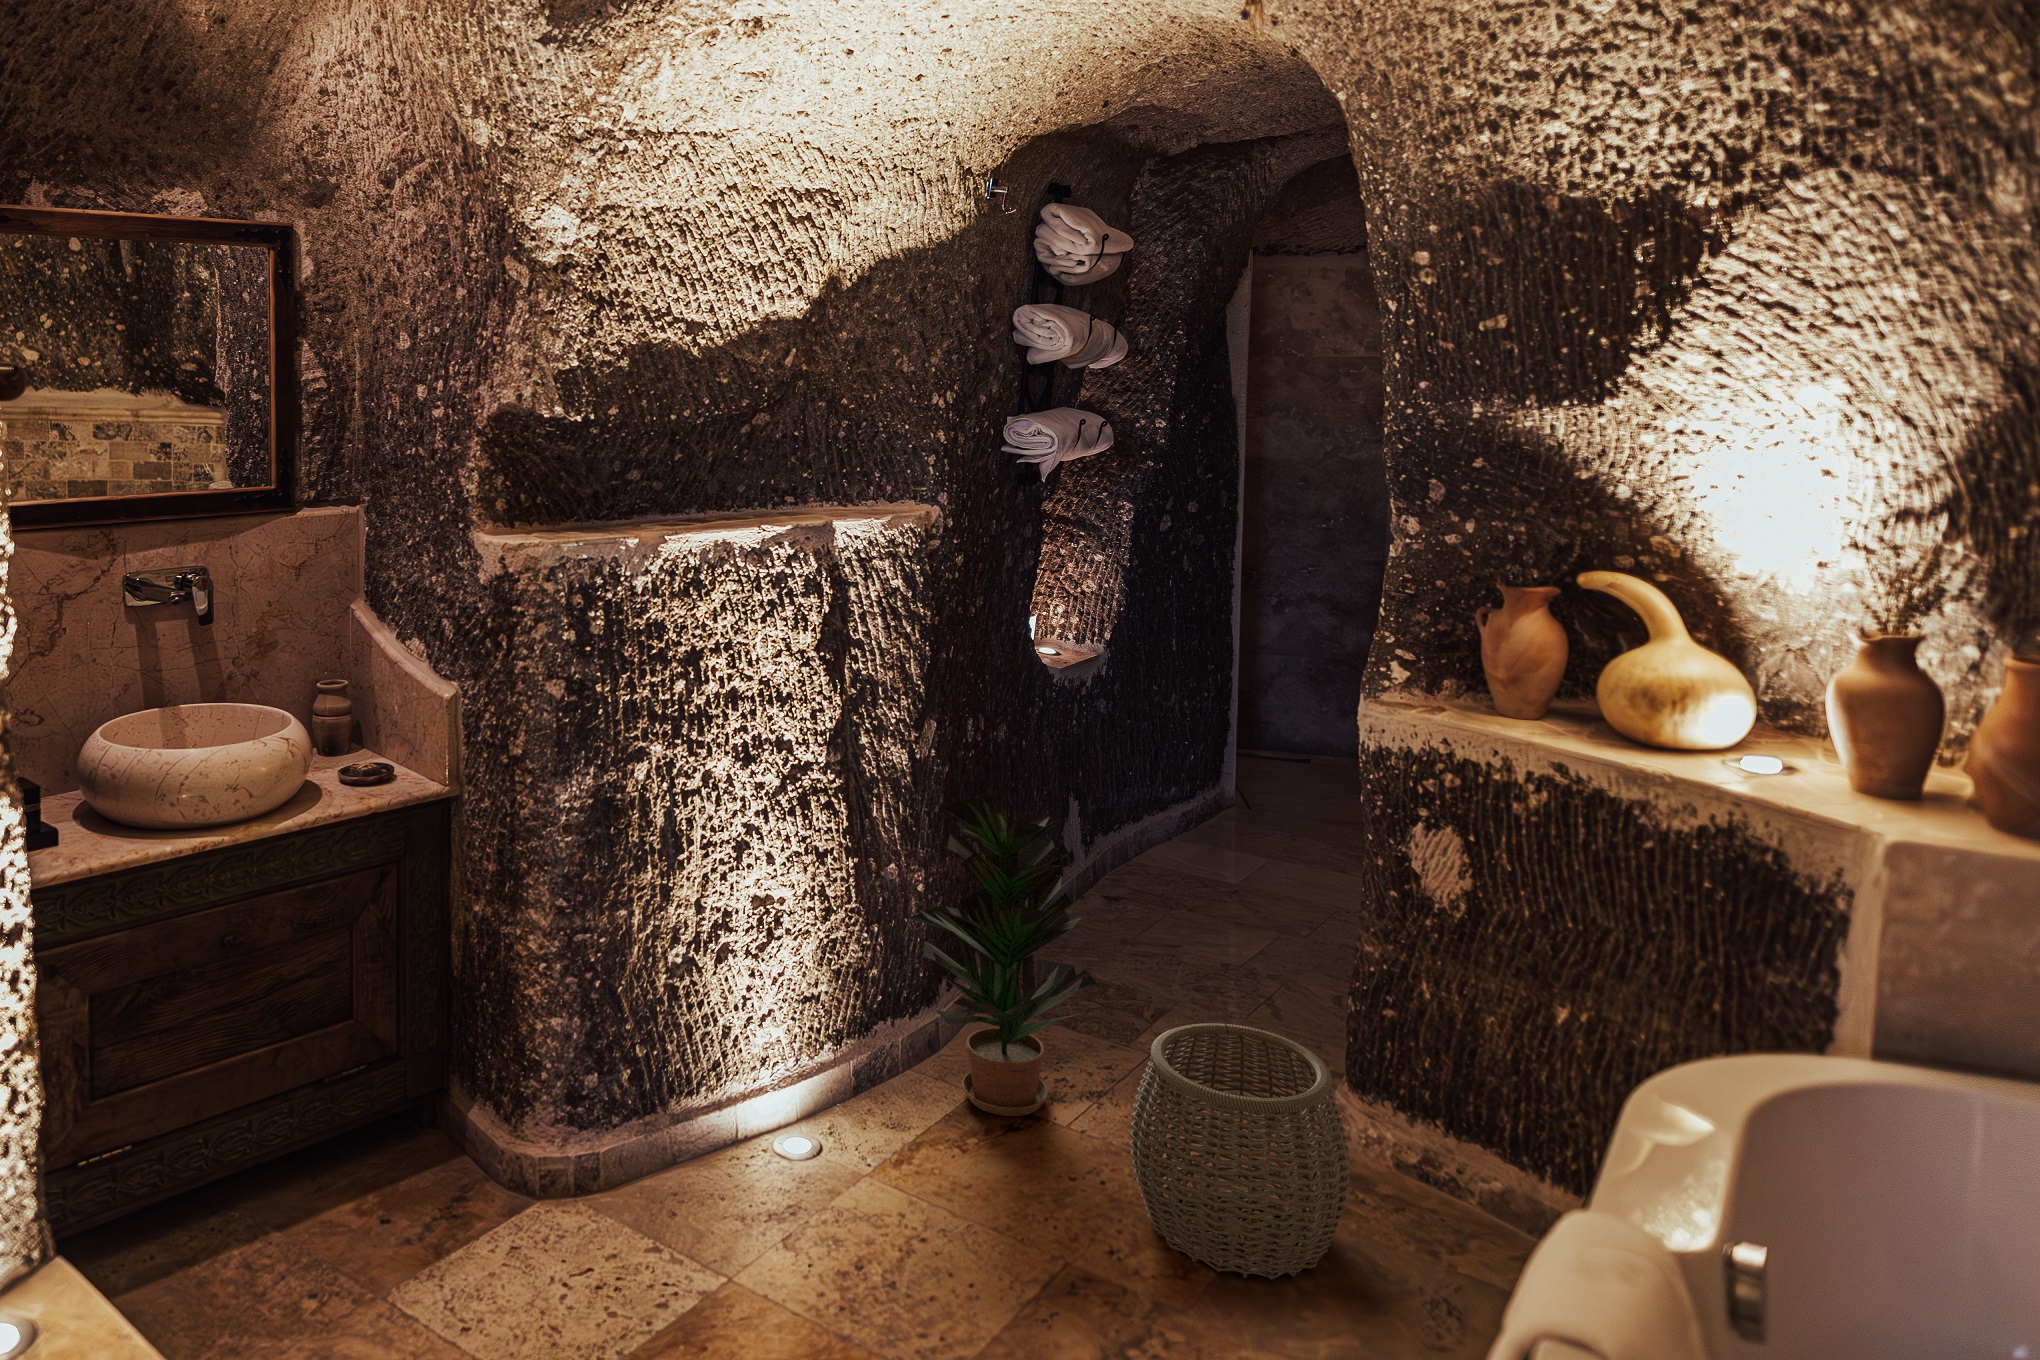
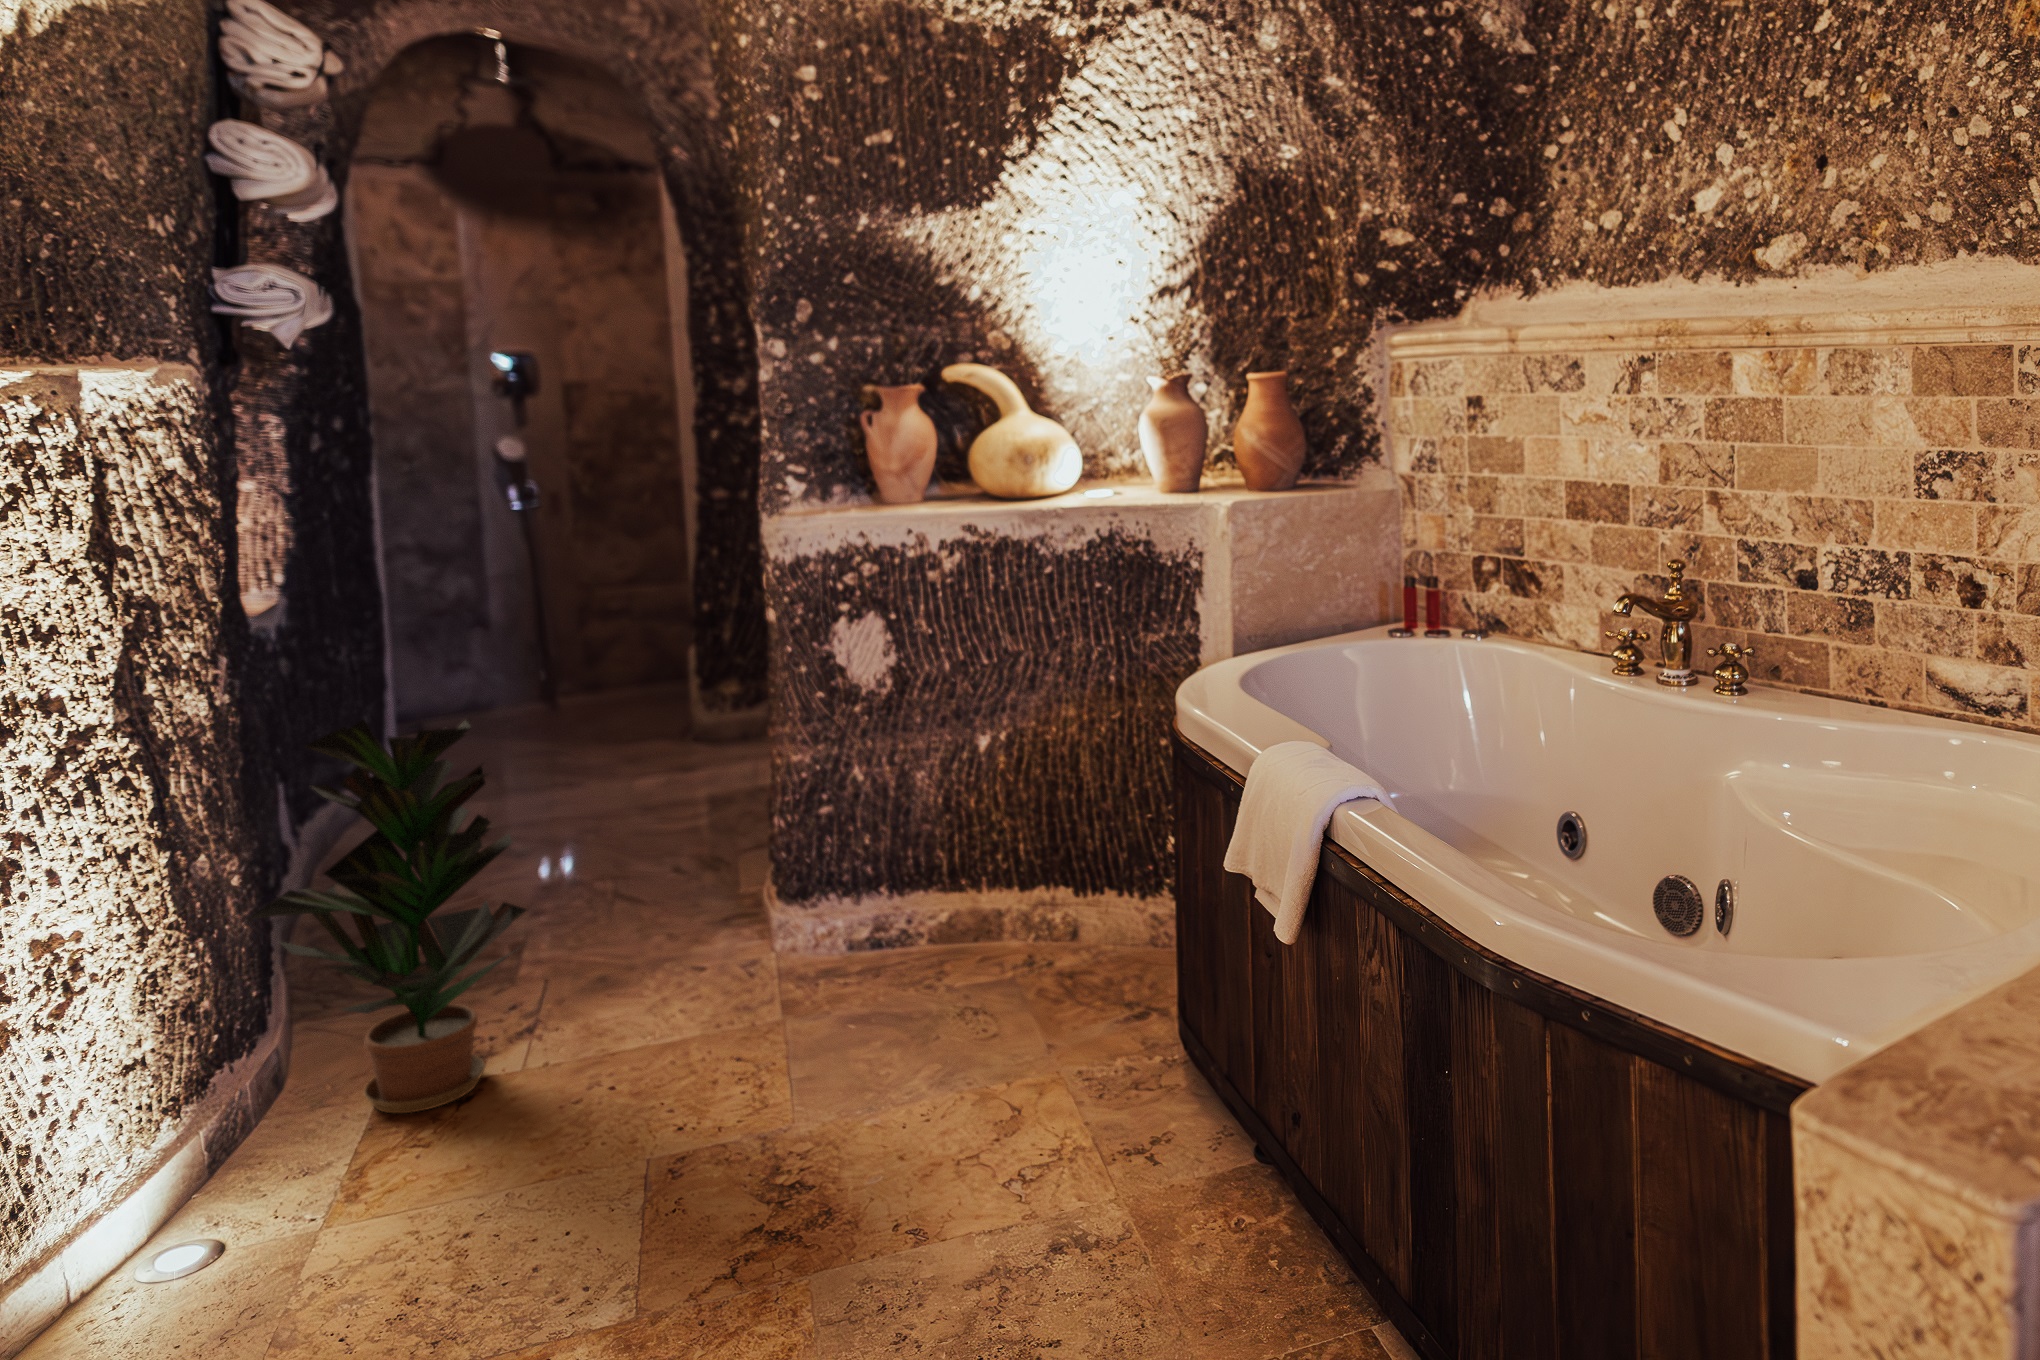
woven basket: present [1130,1023,1351,1279] -> none [645,867,878,1118]

